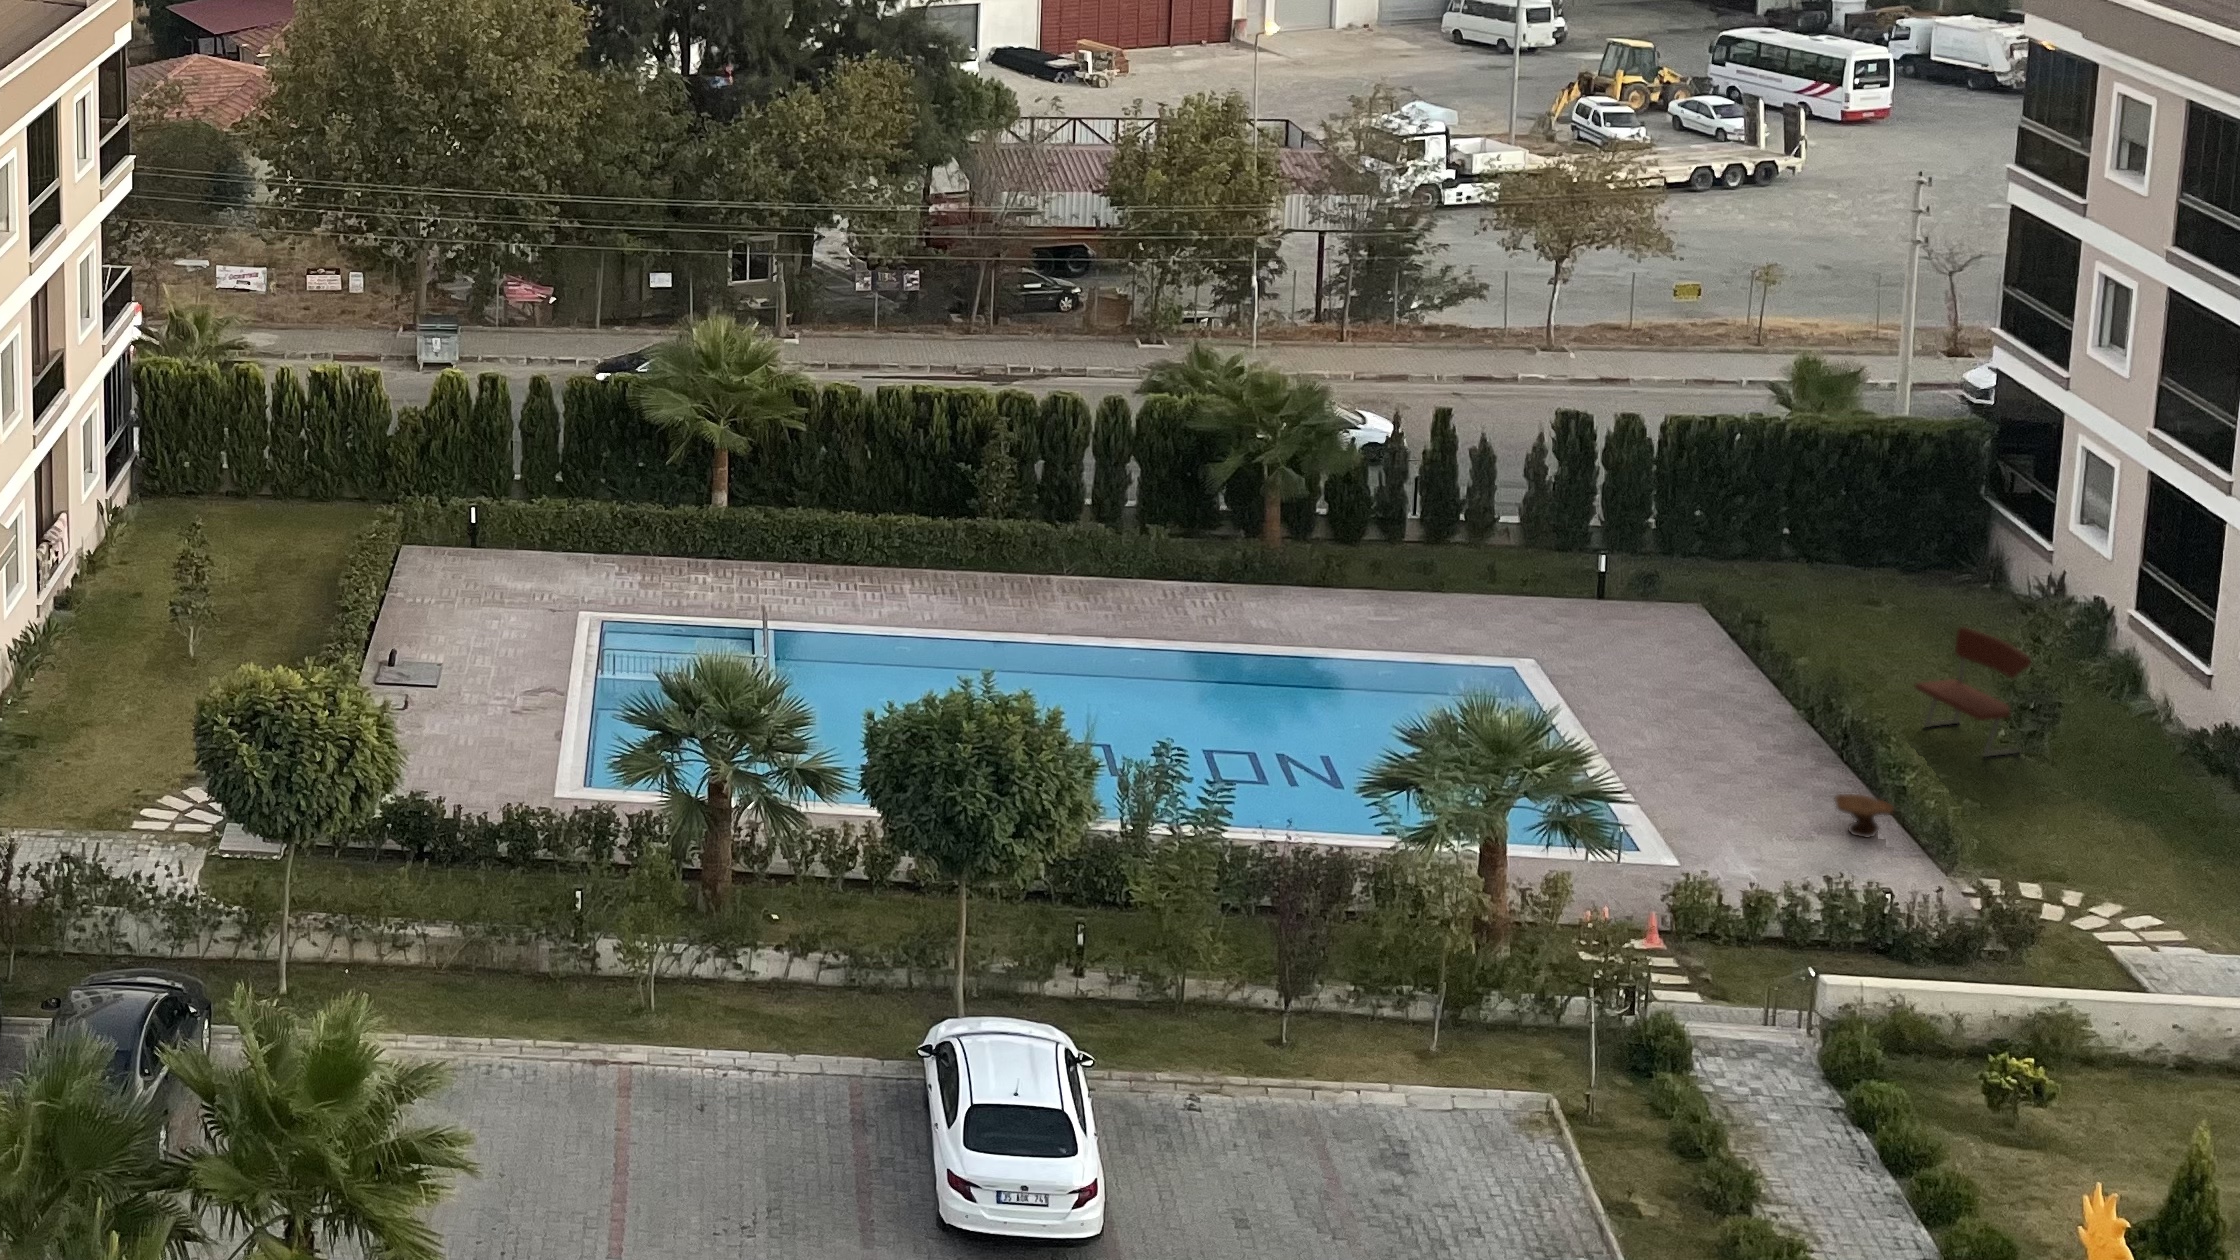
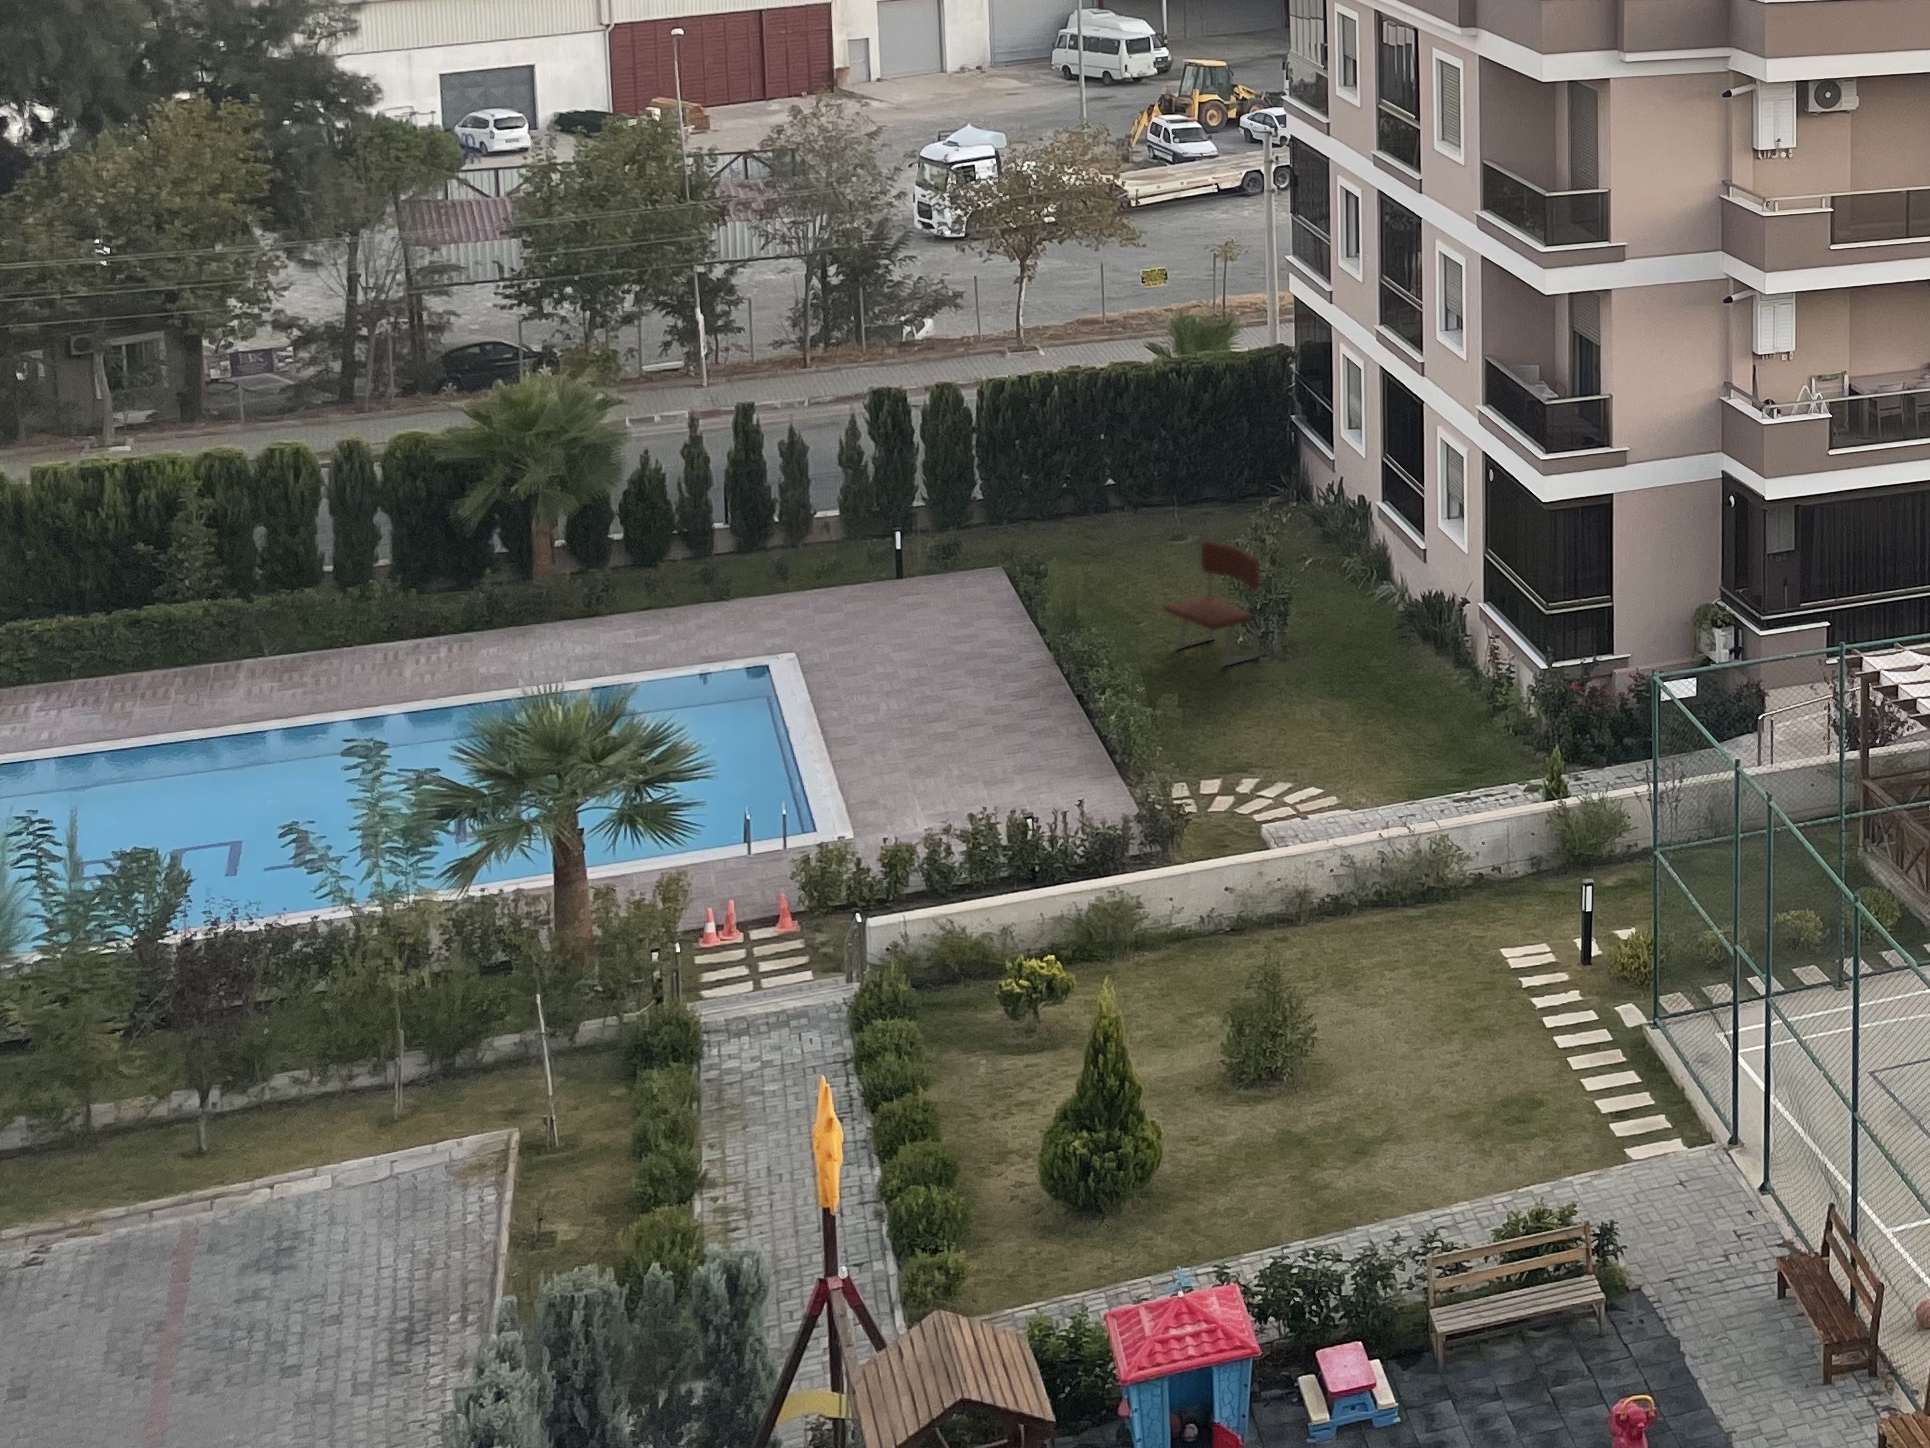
side table: present [1835,794,1894,837] -> none [1034,723,1101,766]

